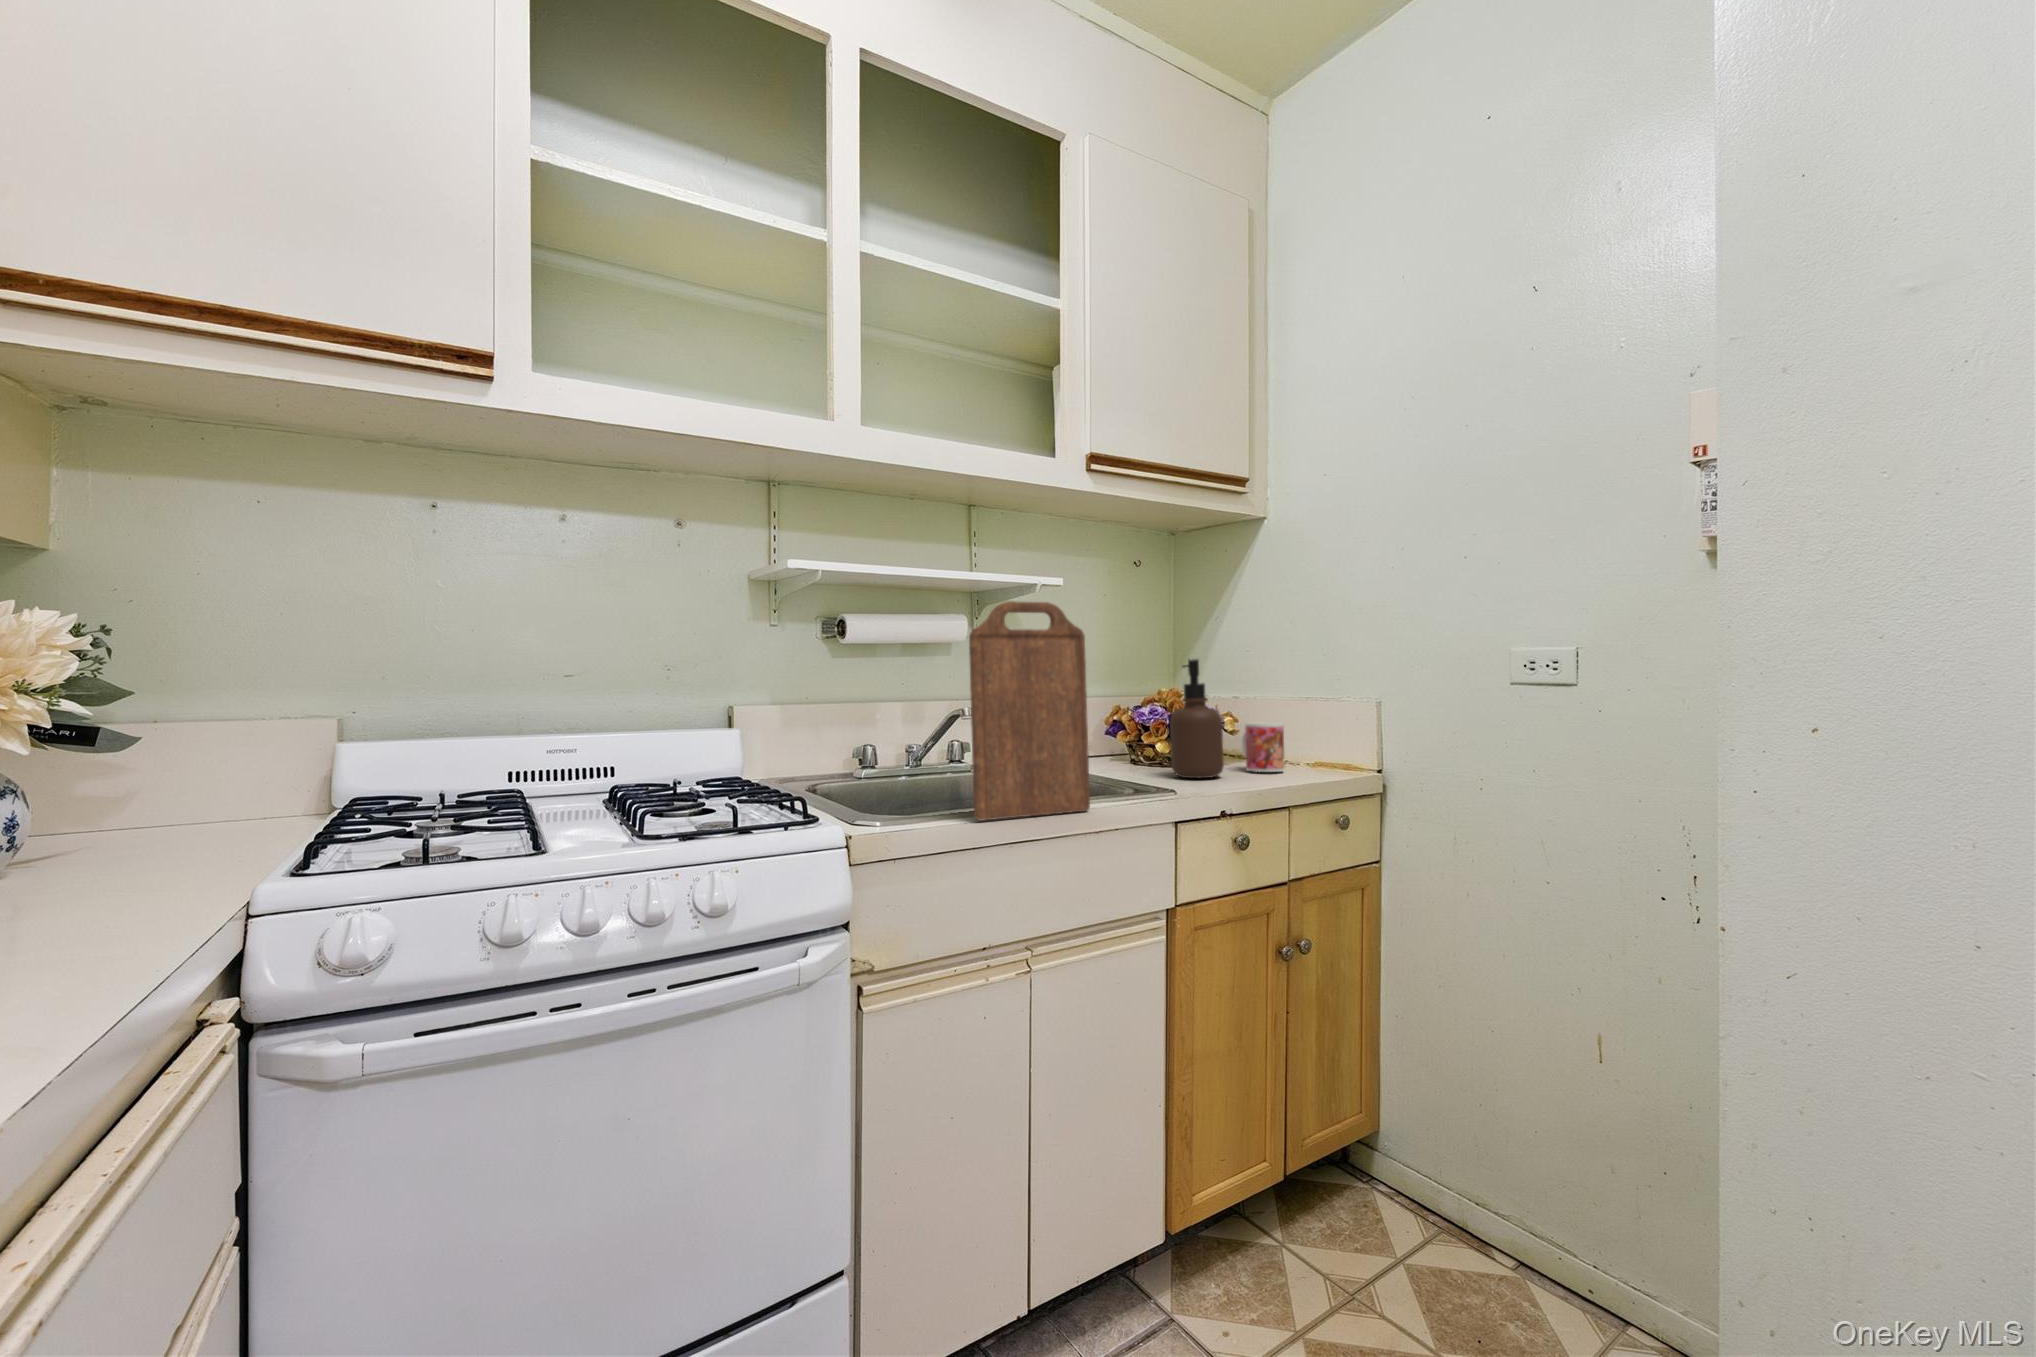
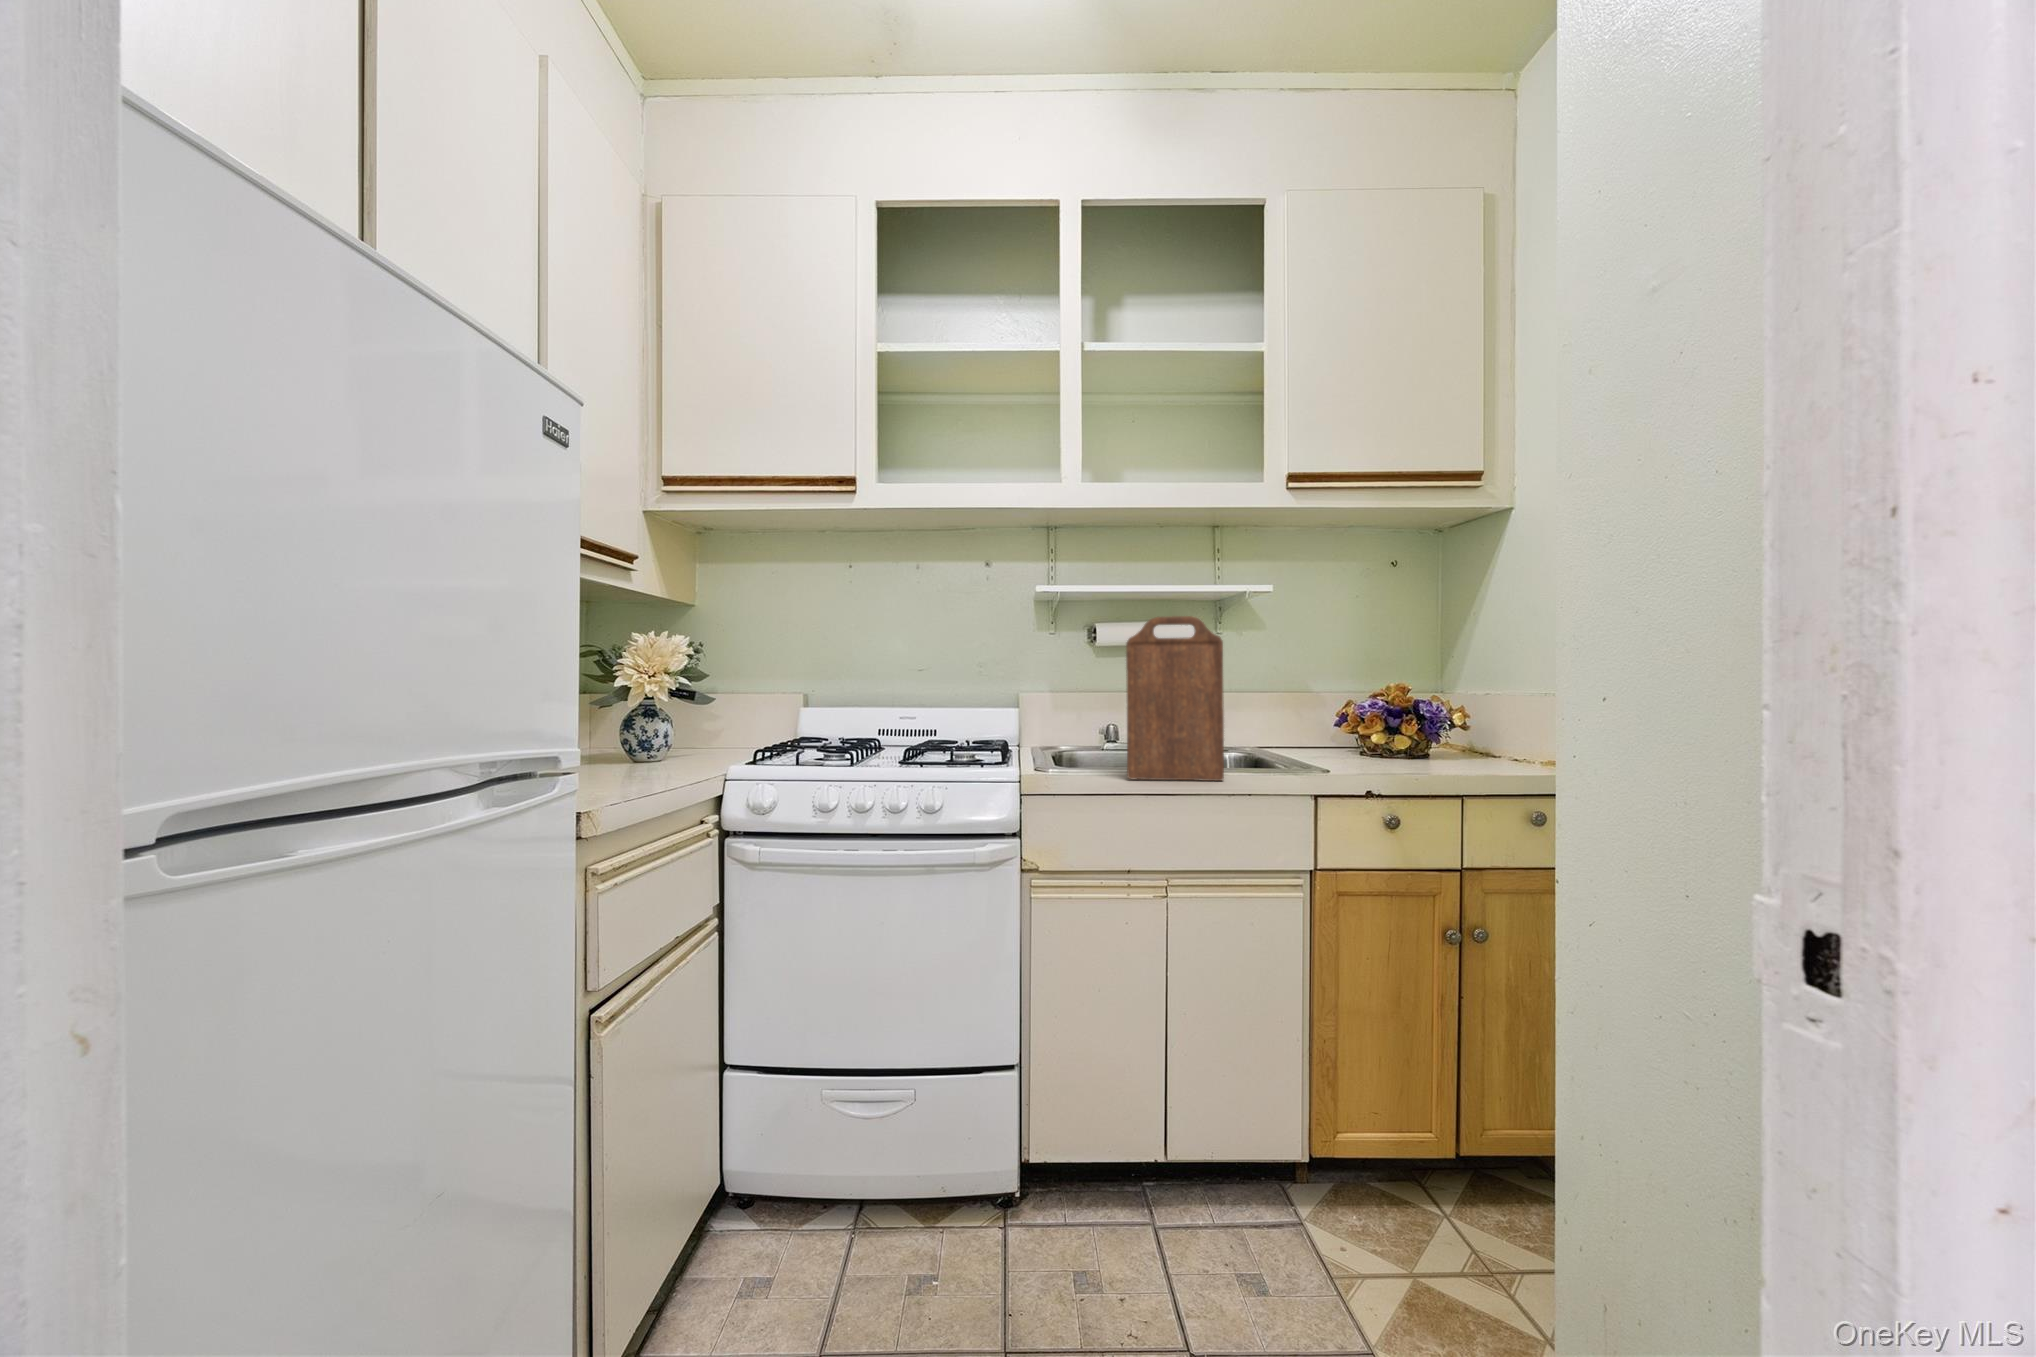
soap dispenser: present [1170,659,1224,778] -> none [1363,658,1415,767]
mug: present [1242,723,1285,772] -> none [1452,720,1493,768]

